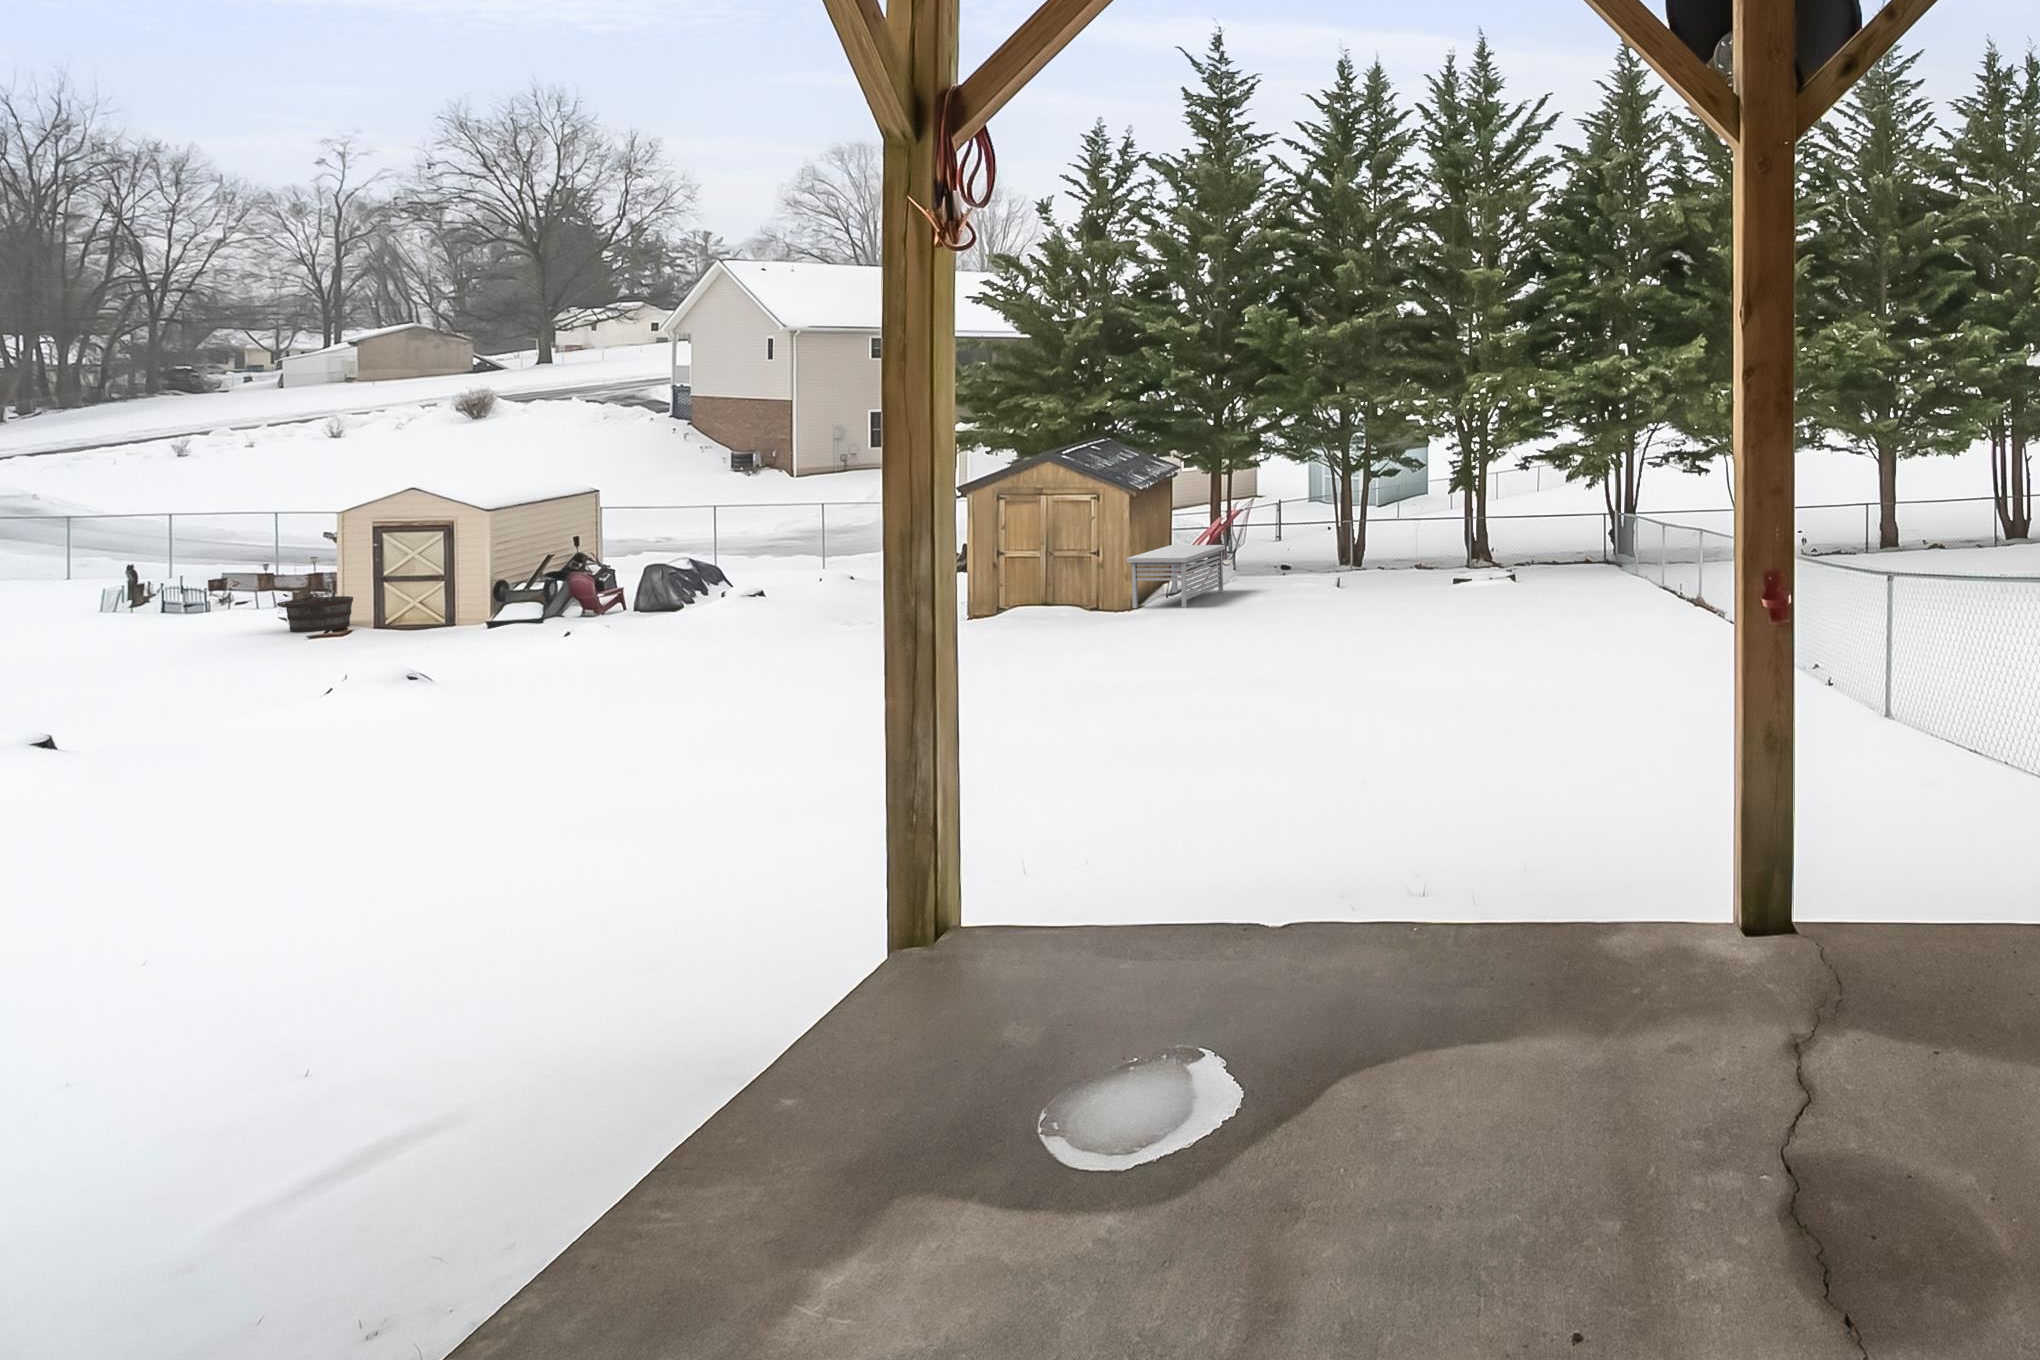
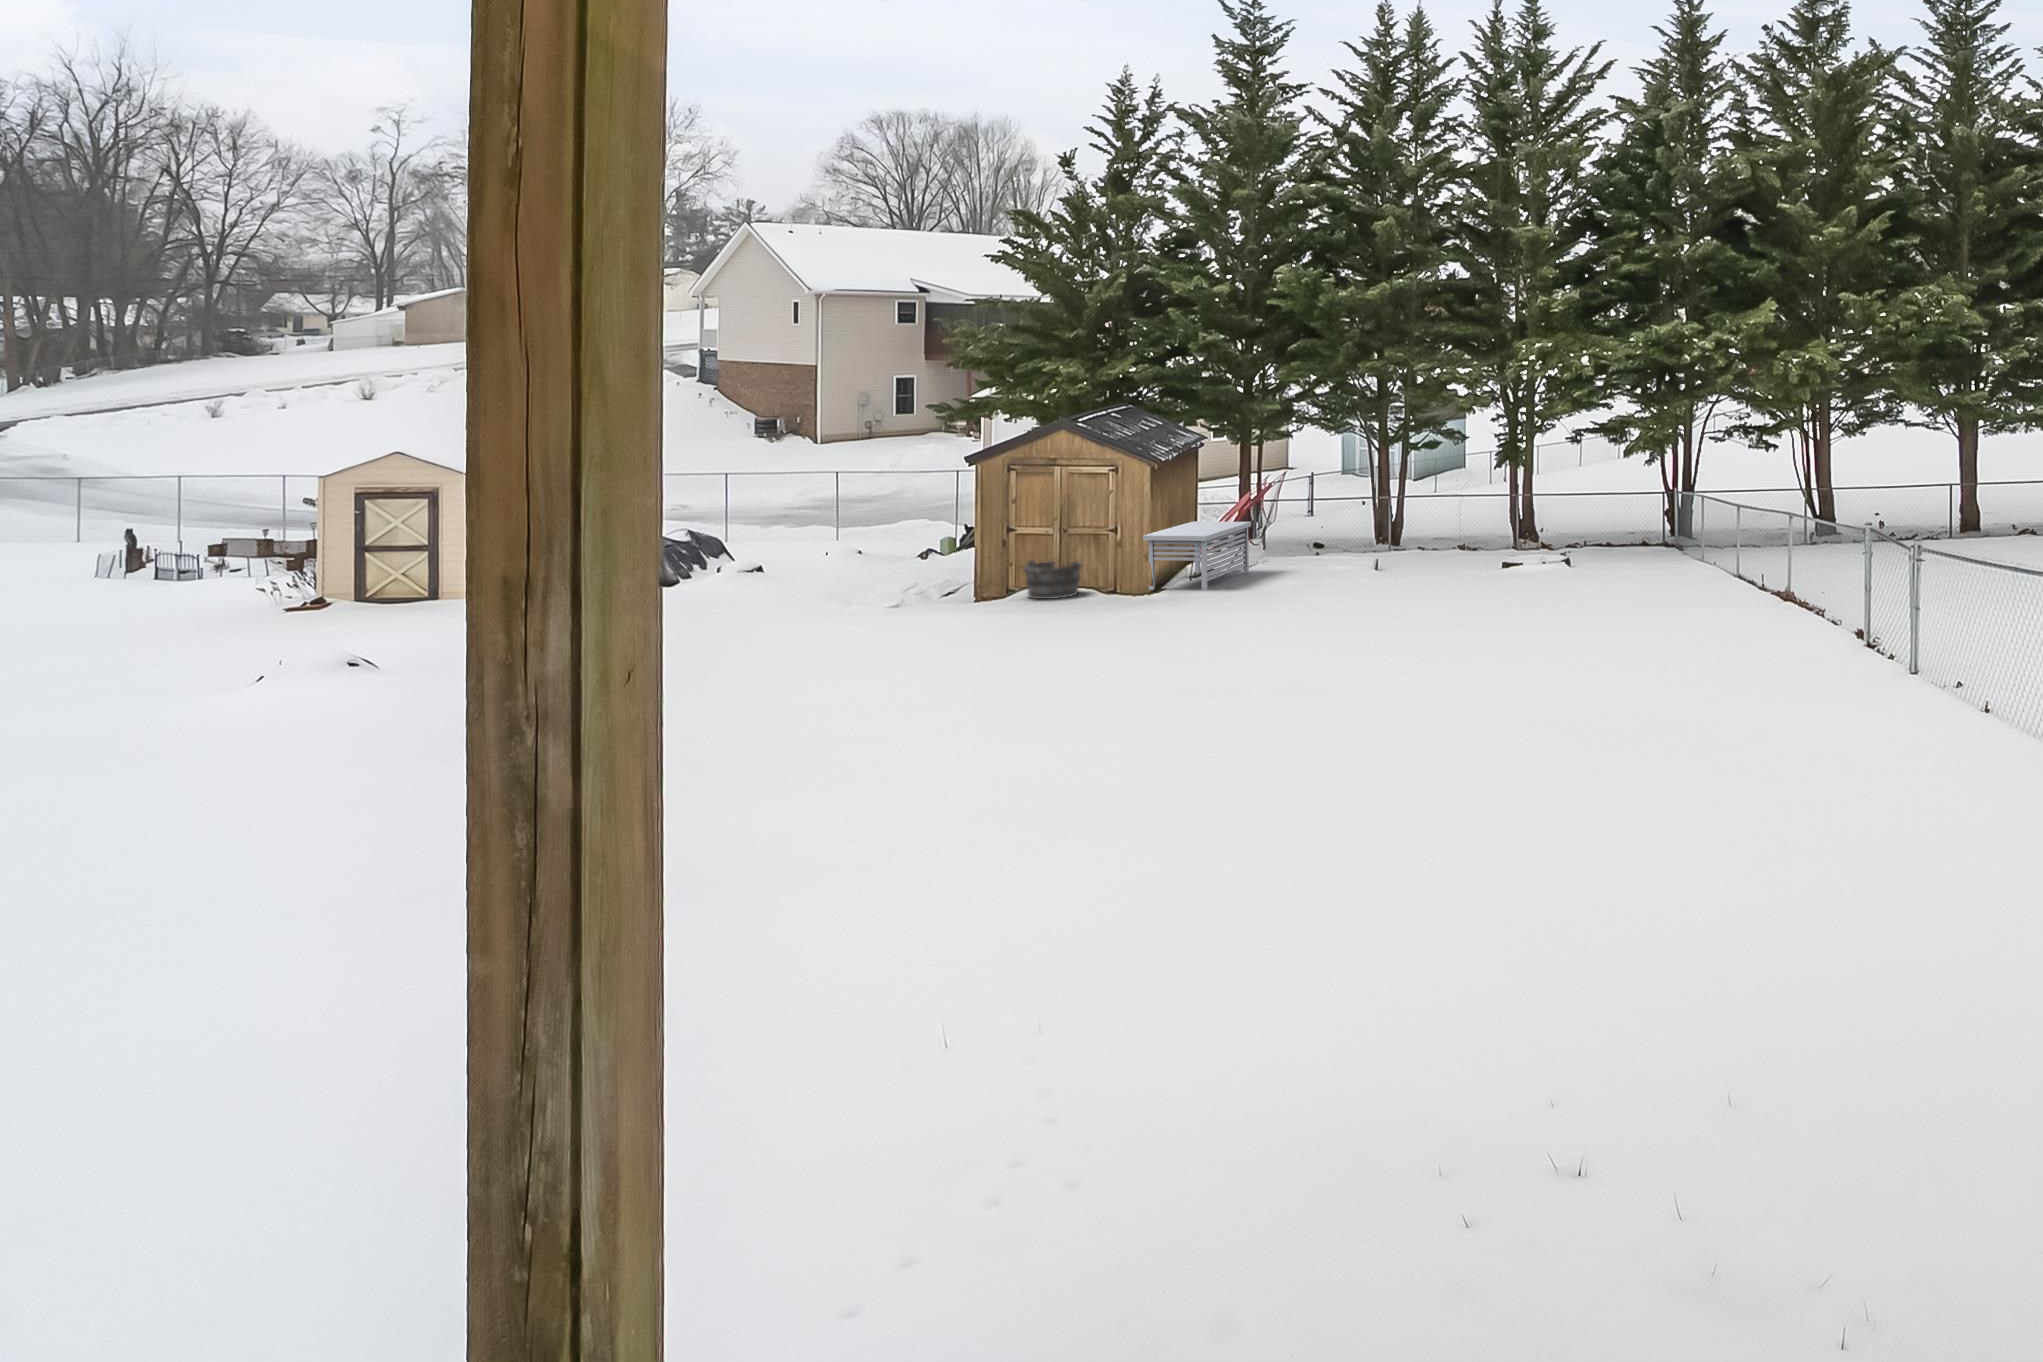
bucket: present [277,593,353,632] -> present [1020,559,1082,599]

